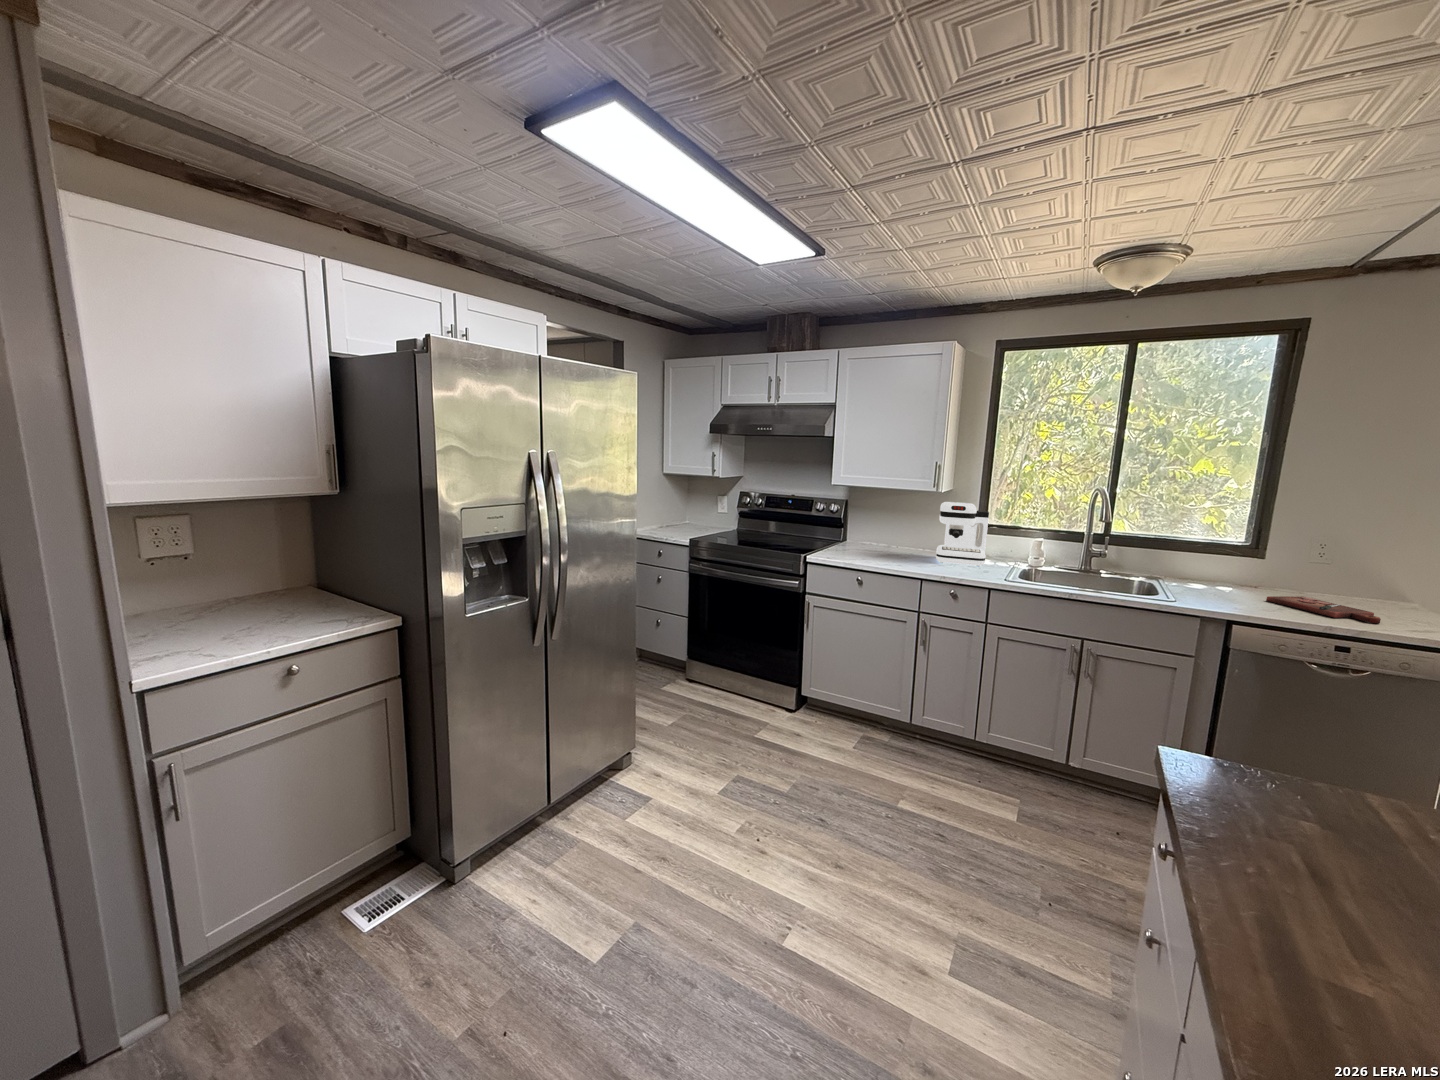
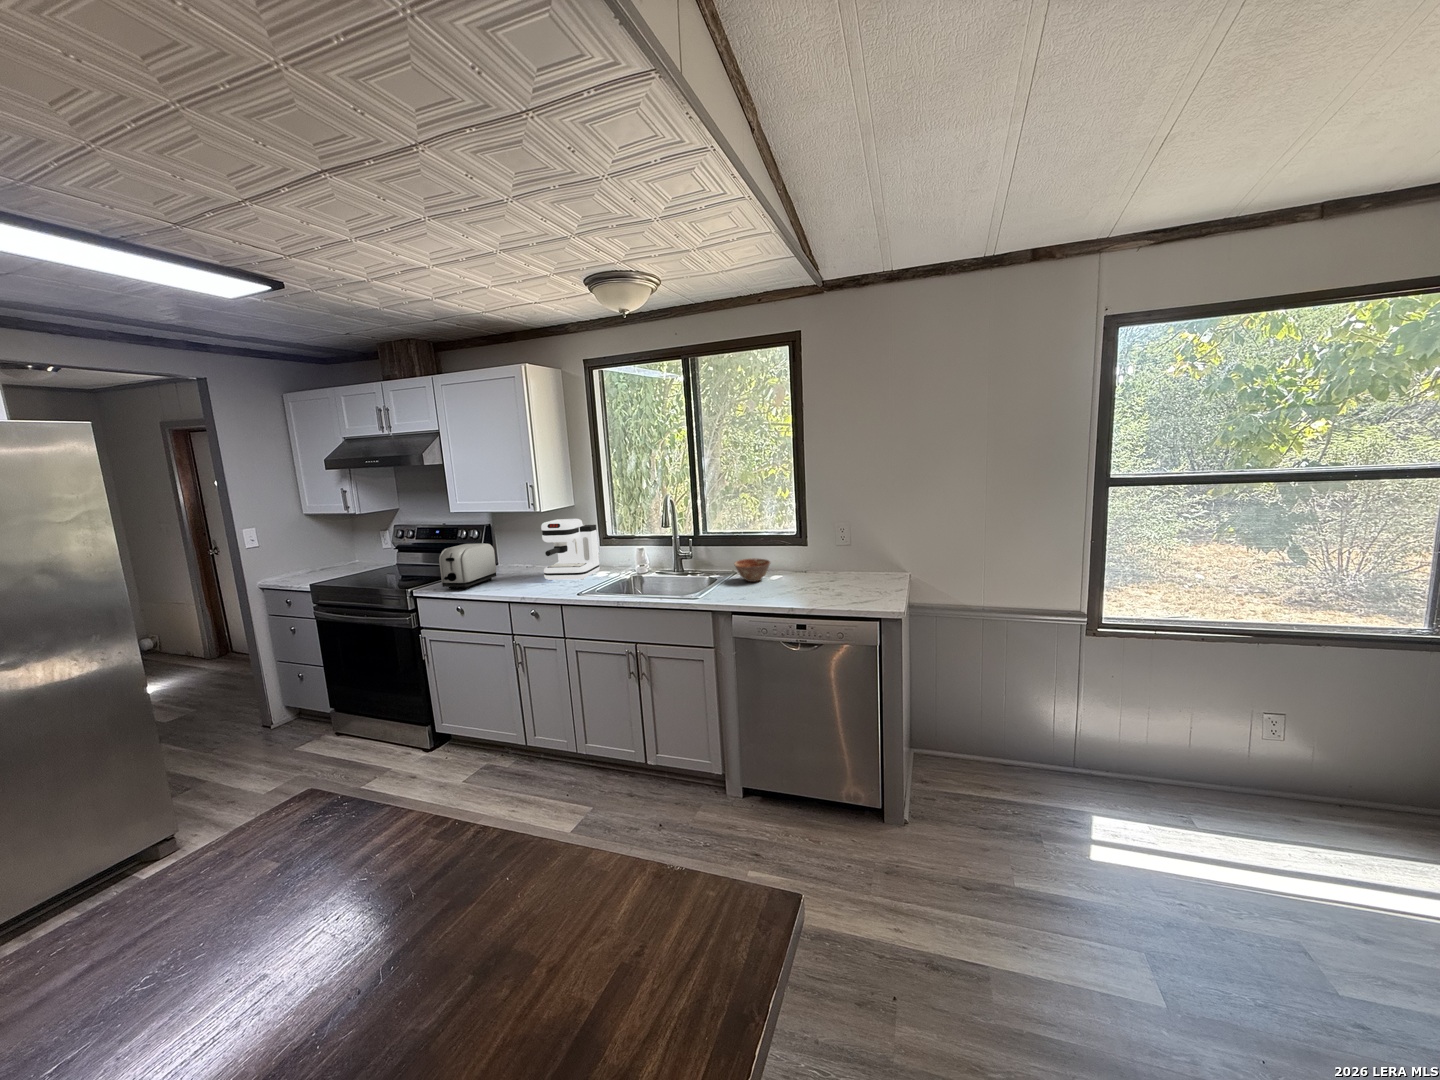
toaster: none [841,517,880,561] -> present [439,543,496,589]
ceramic bowl: none [1181,566,1232,592] -> present [734,558,770,582]
cutting board: present [1266,596,1381,623] -> none [791,576,852,597]

